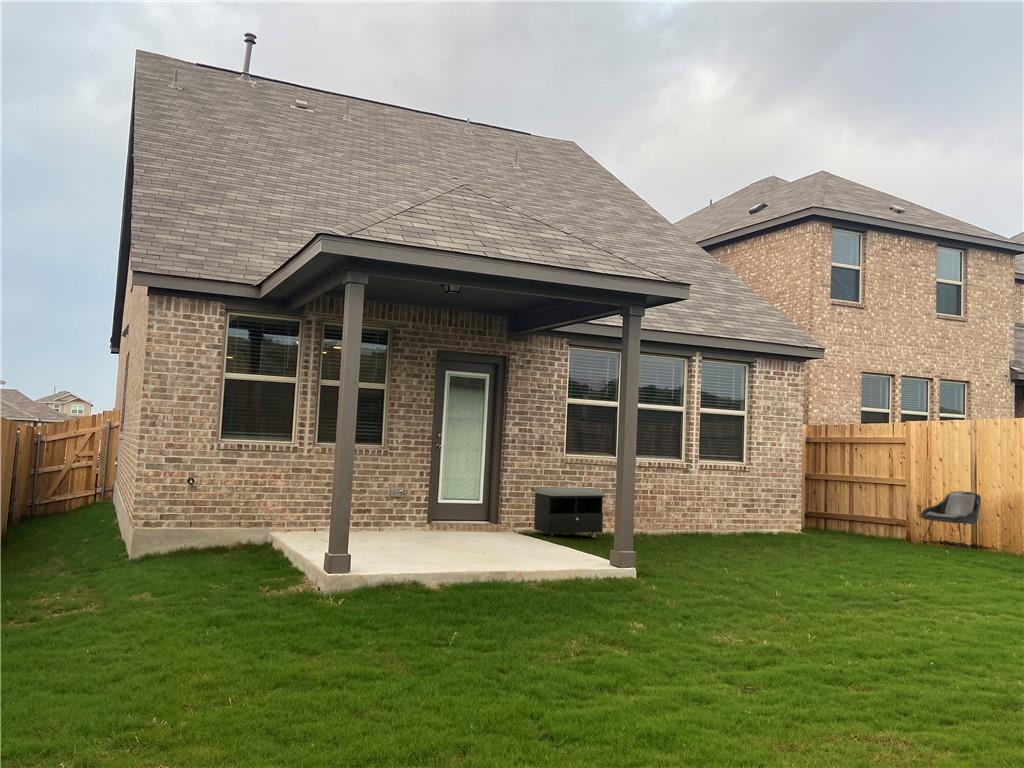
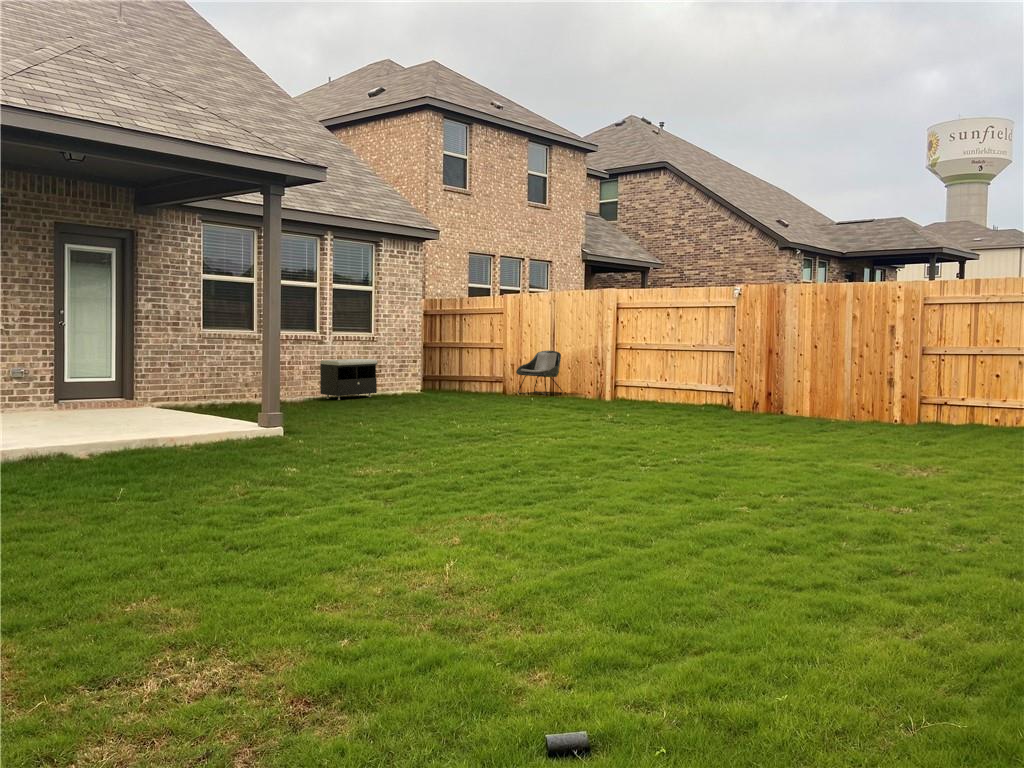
storage bench: present [534,488,604,537] -> present [320,359,377,400]

